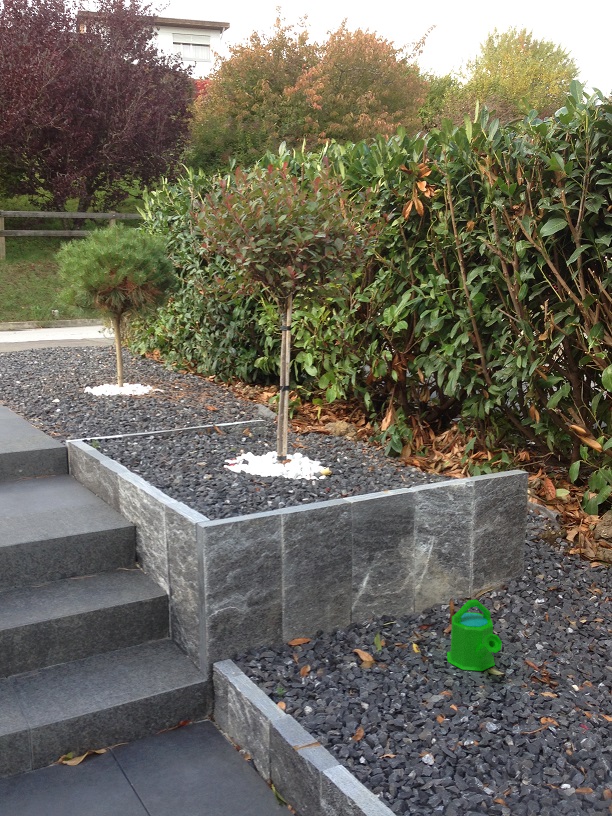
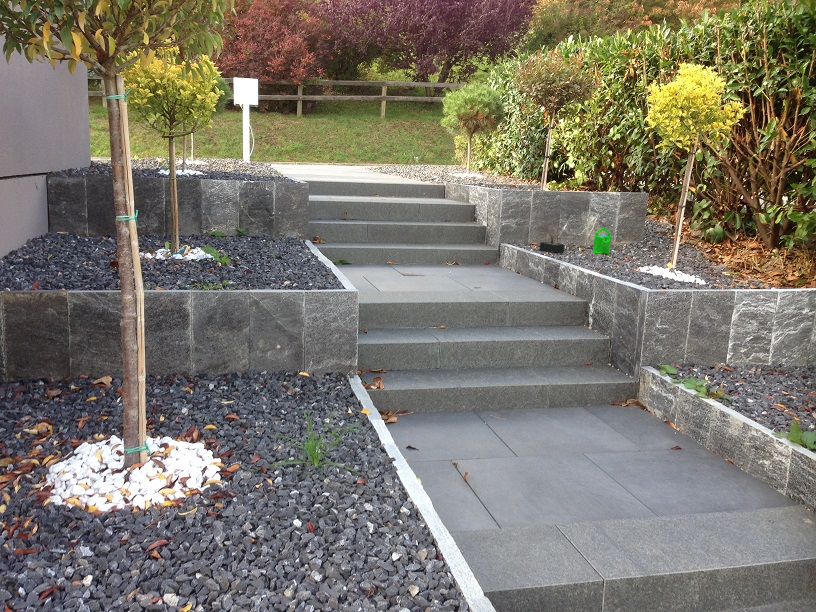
decorative plant: none [305,599,401,703] -> present [536,221,566,253]

